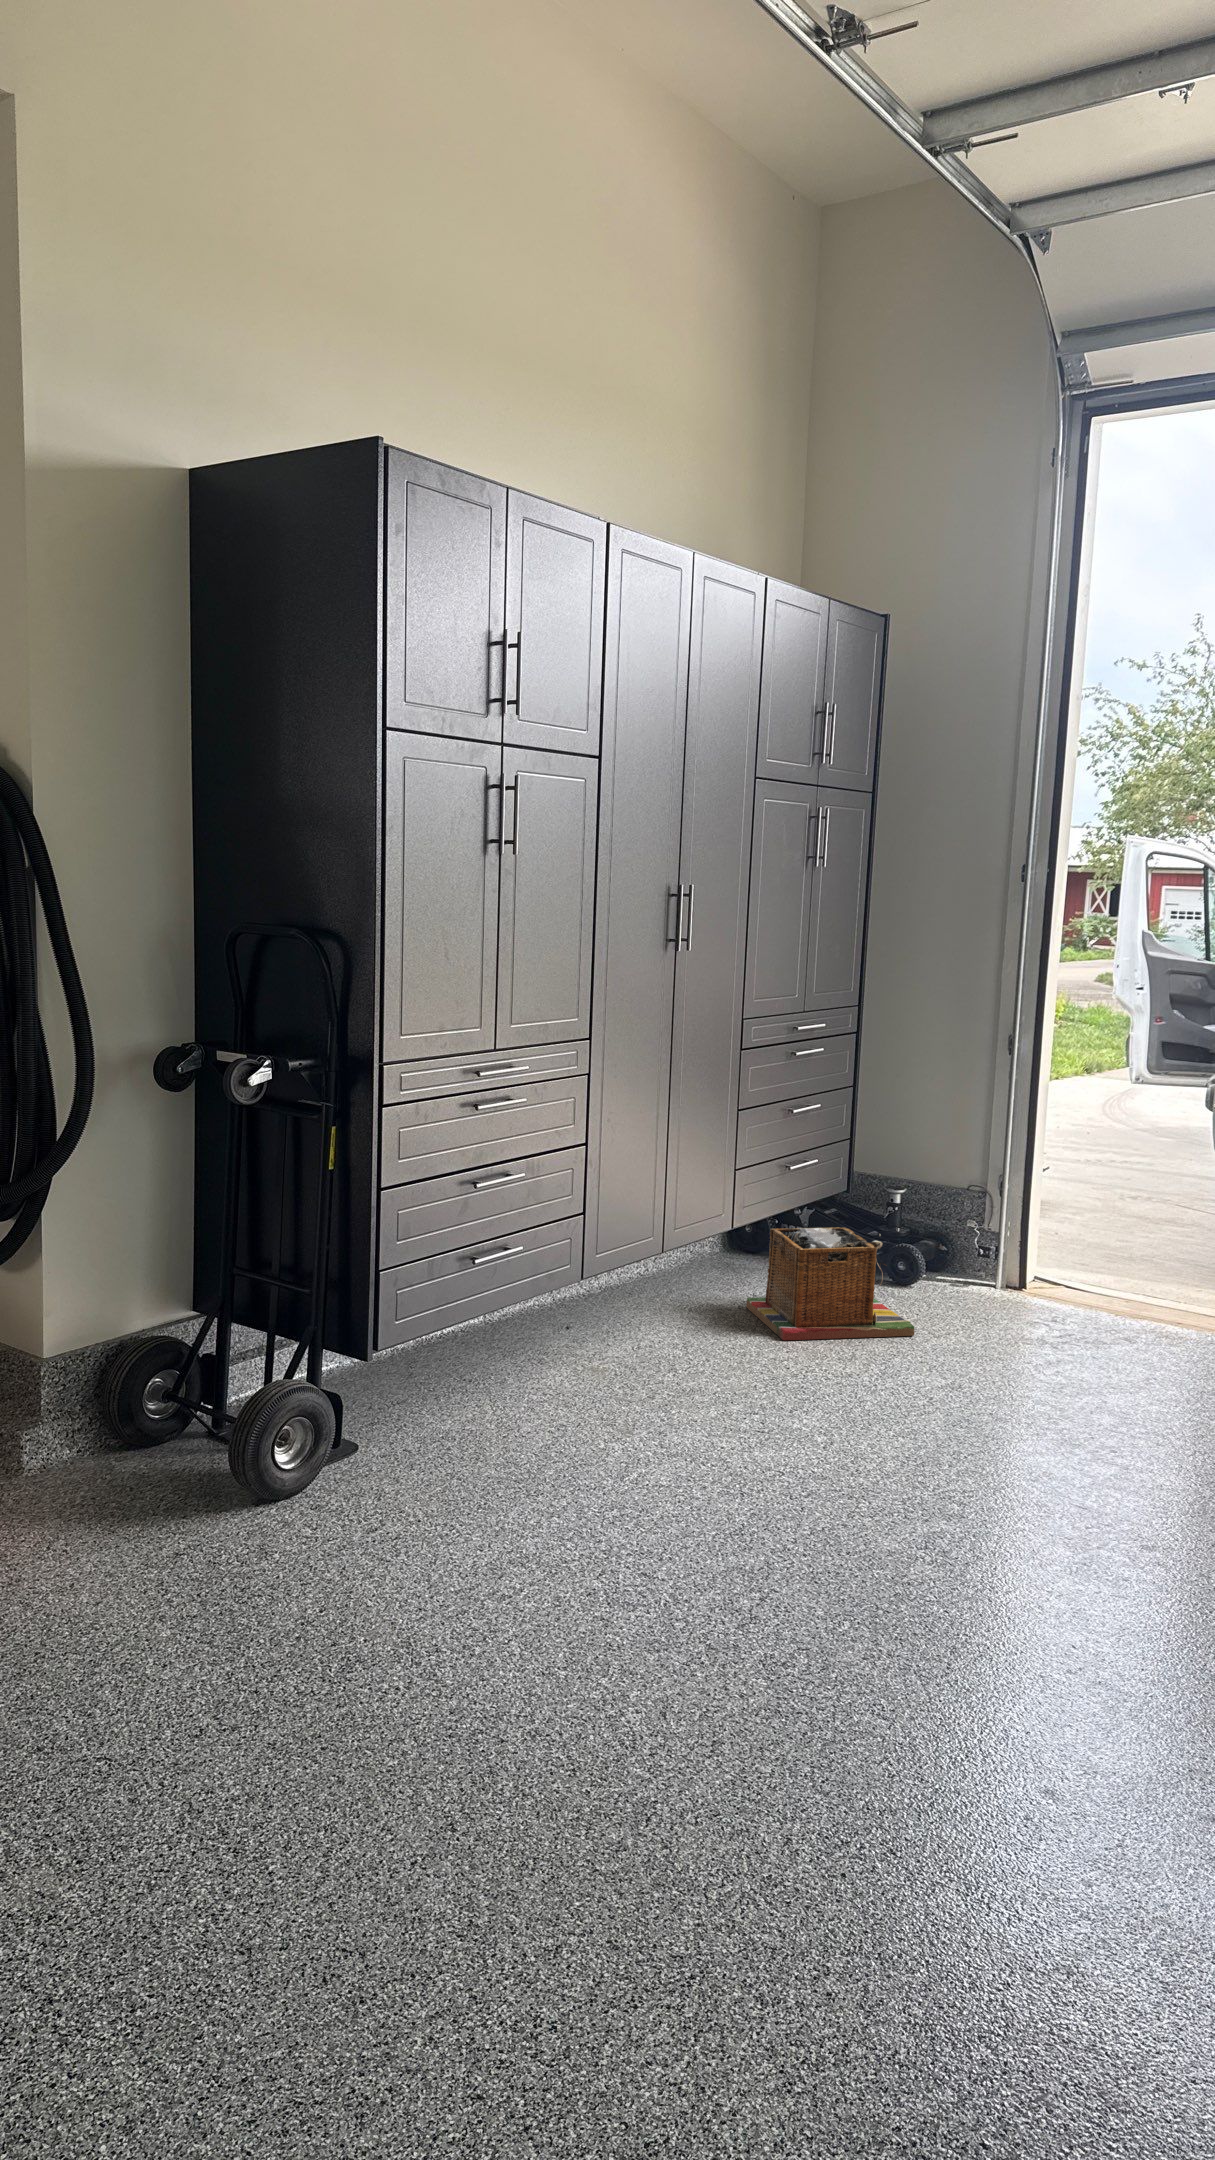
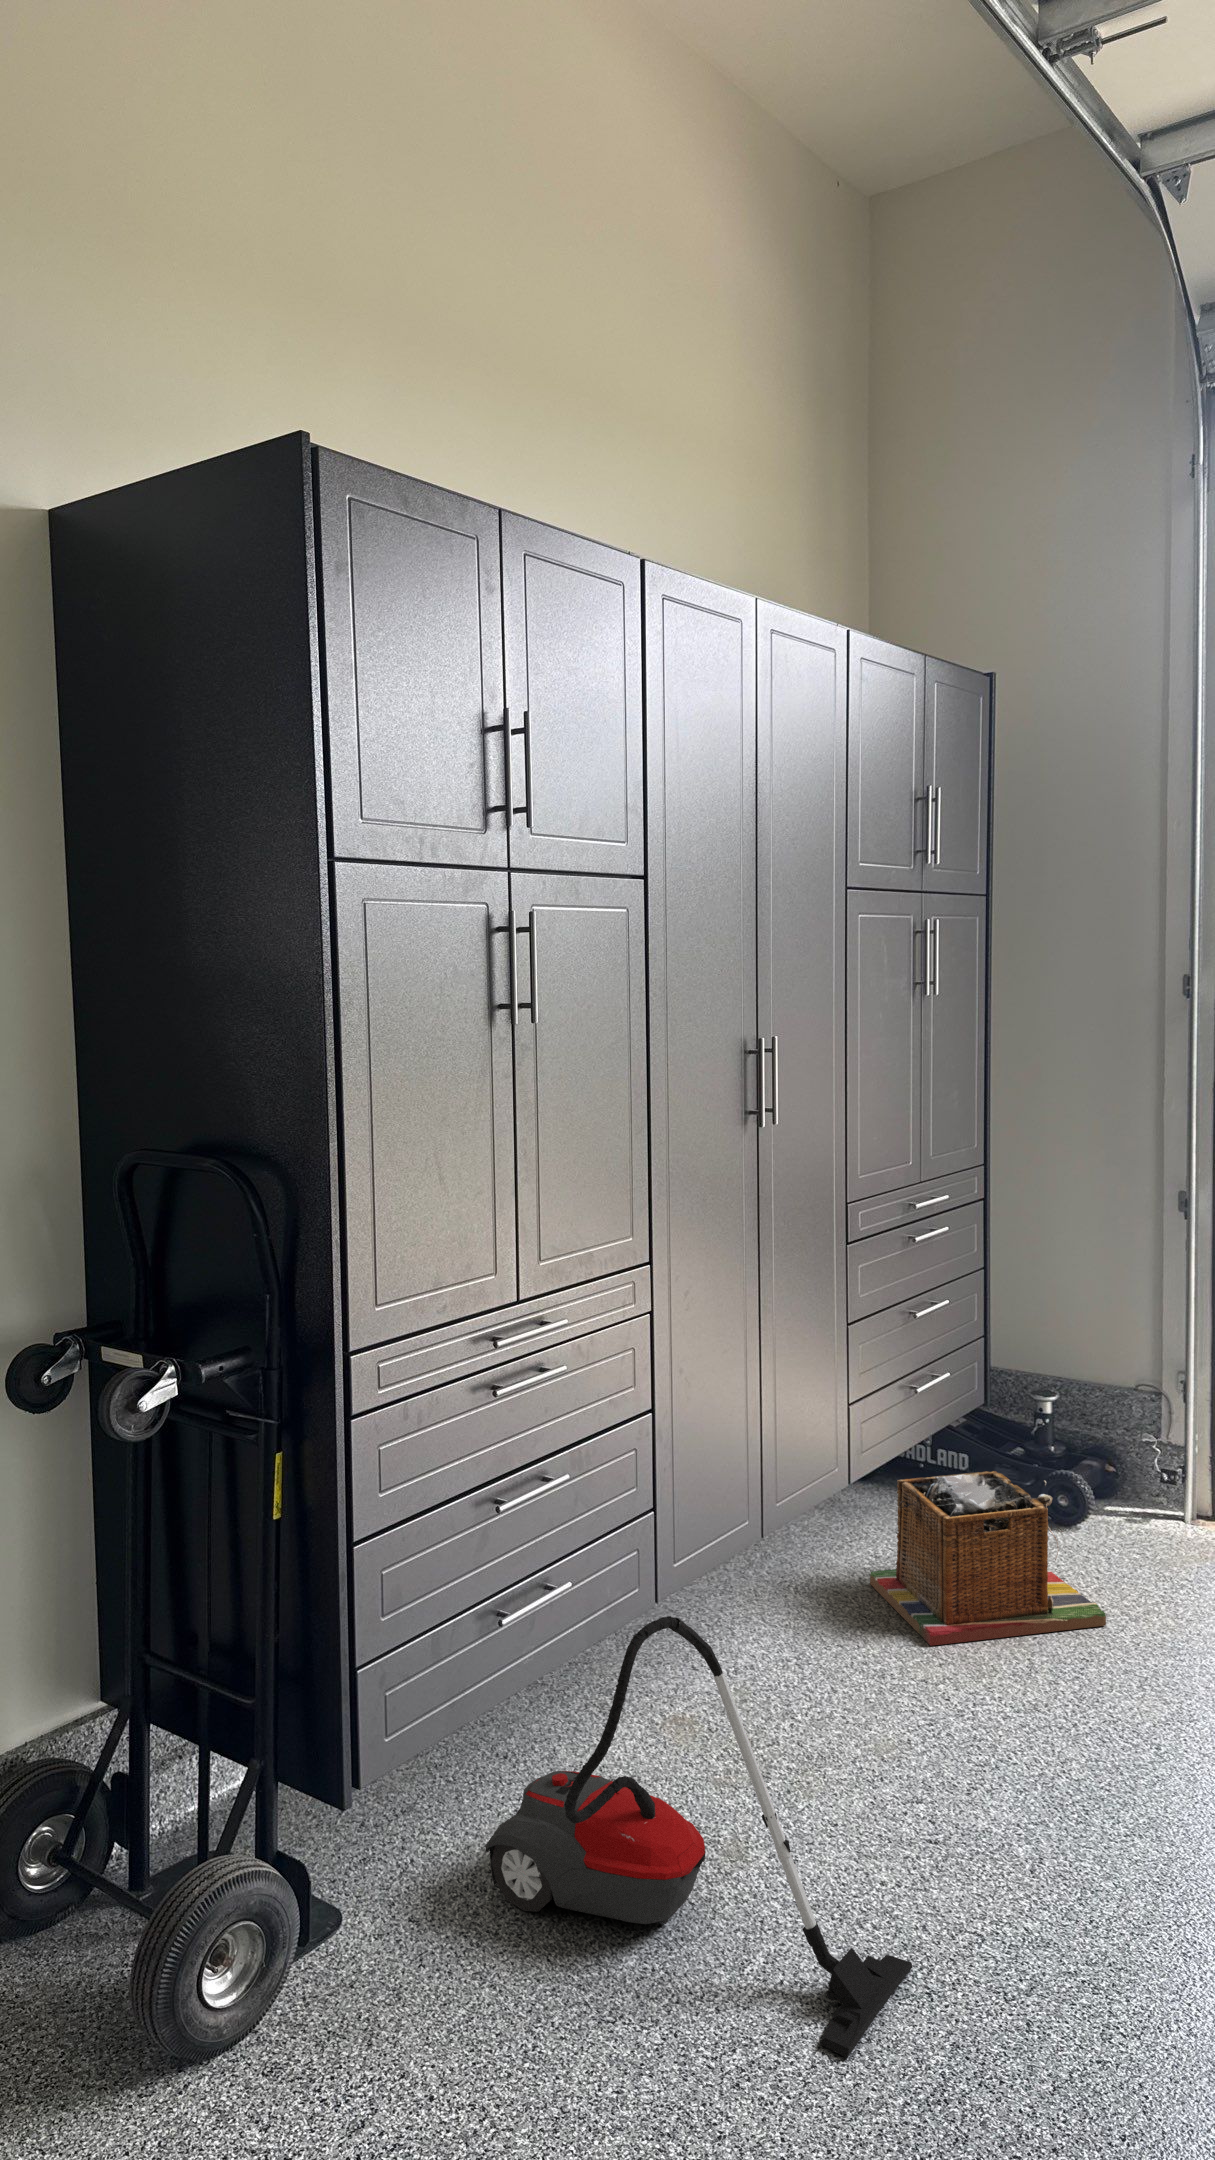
vacuum cleaner: none [456,1245,734,1516] -> present [486,1616,913,2058]

